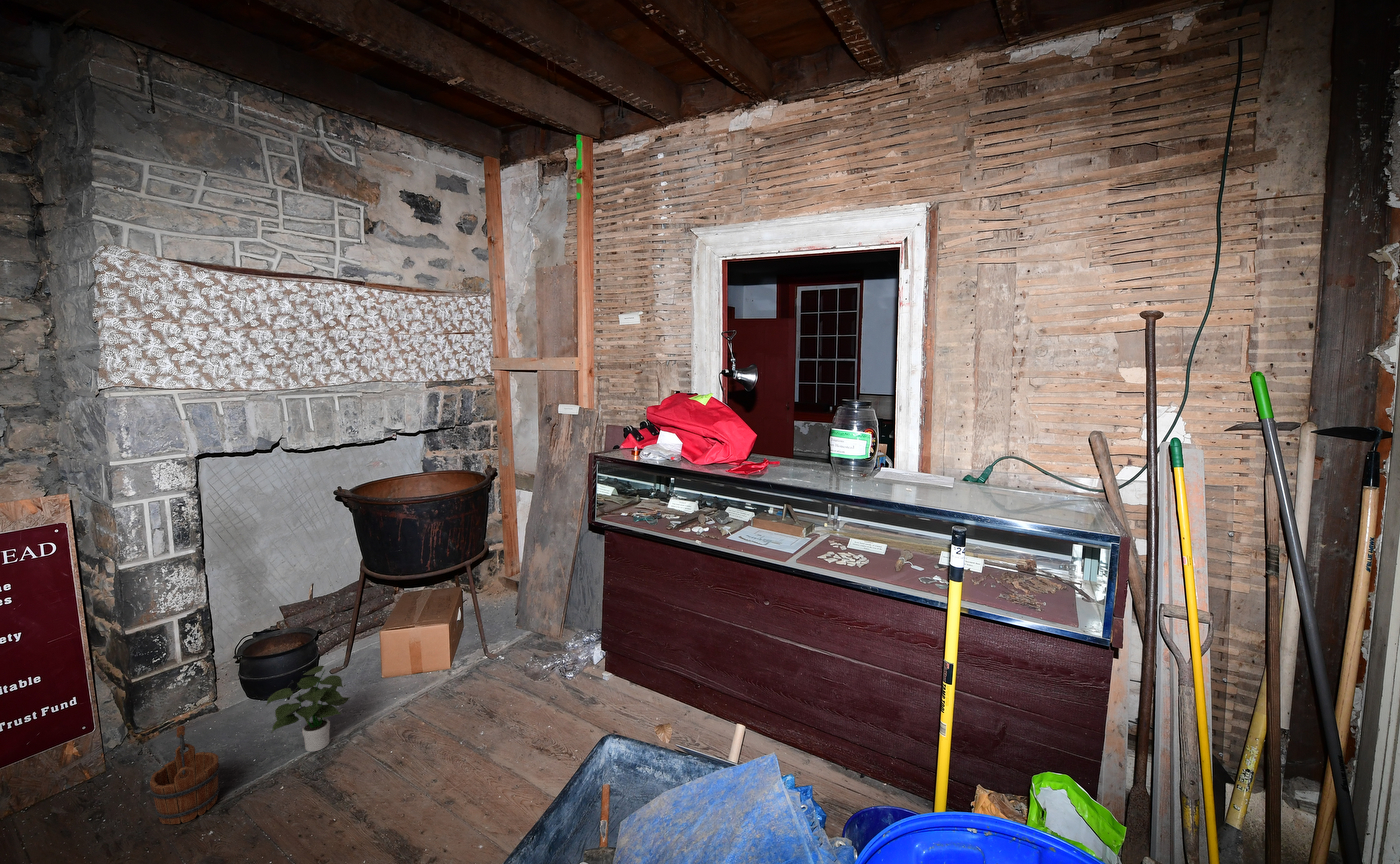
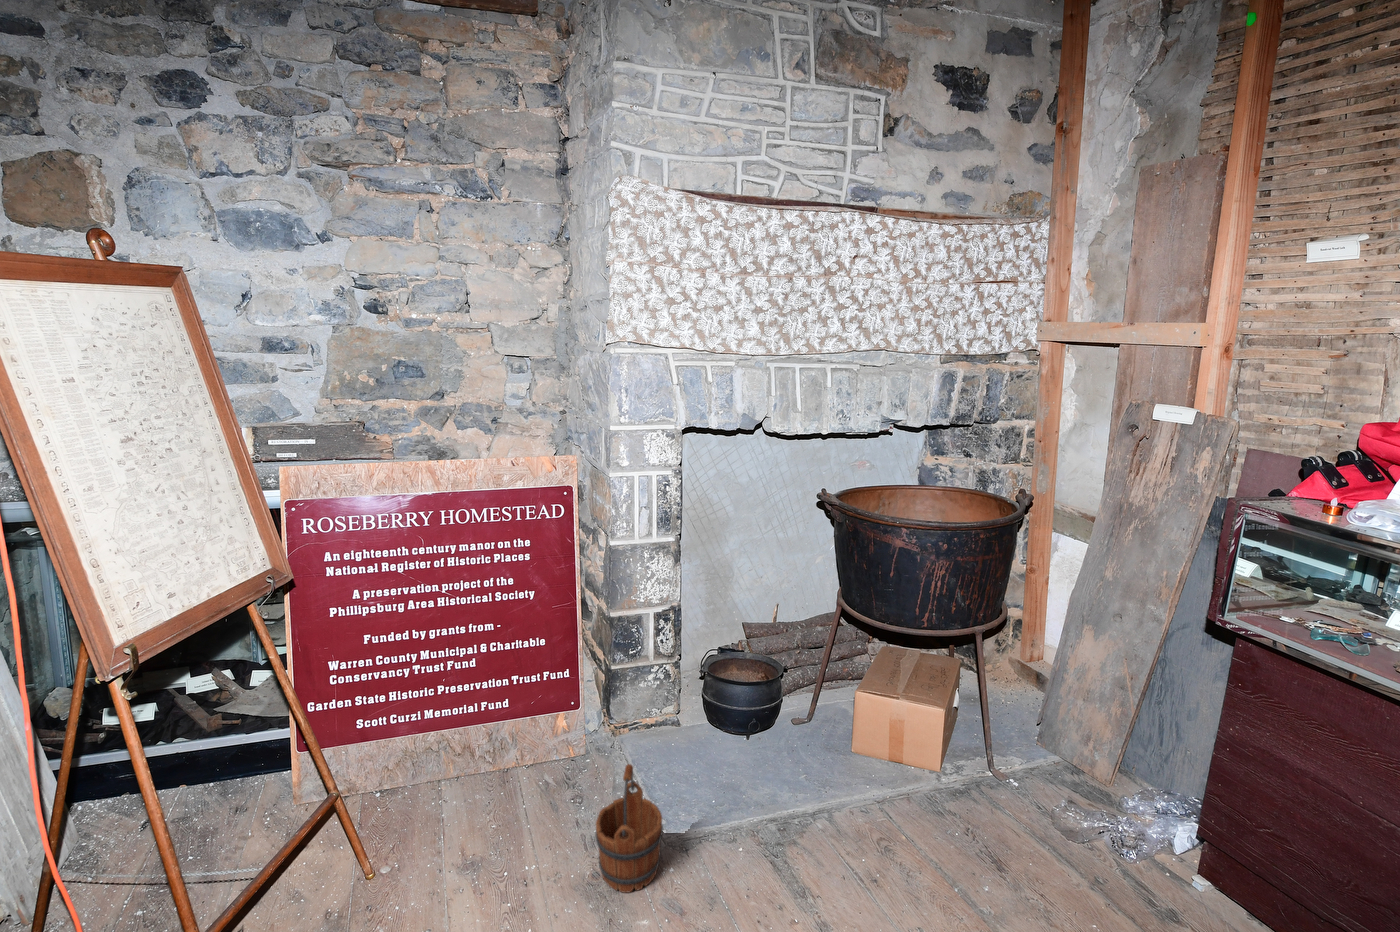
potted plant: present [266,666,350,752] -> none [717,732,815,855]

